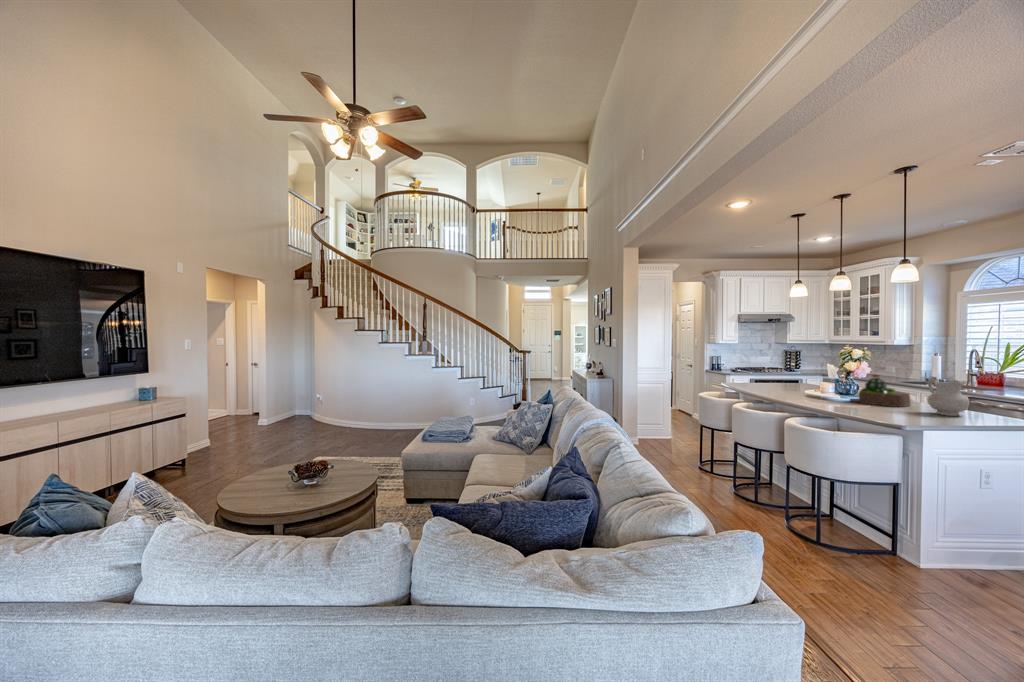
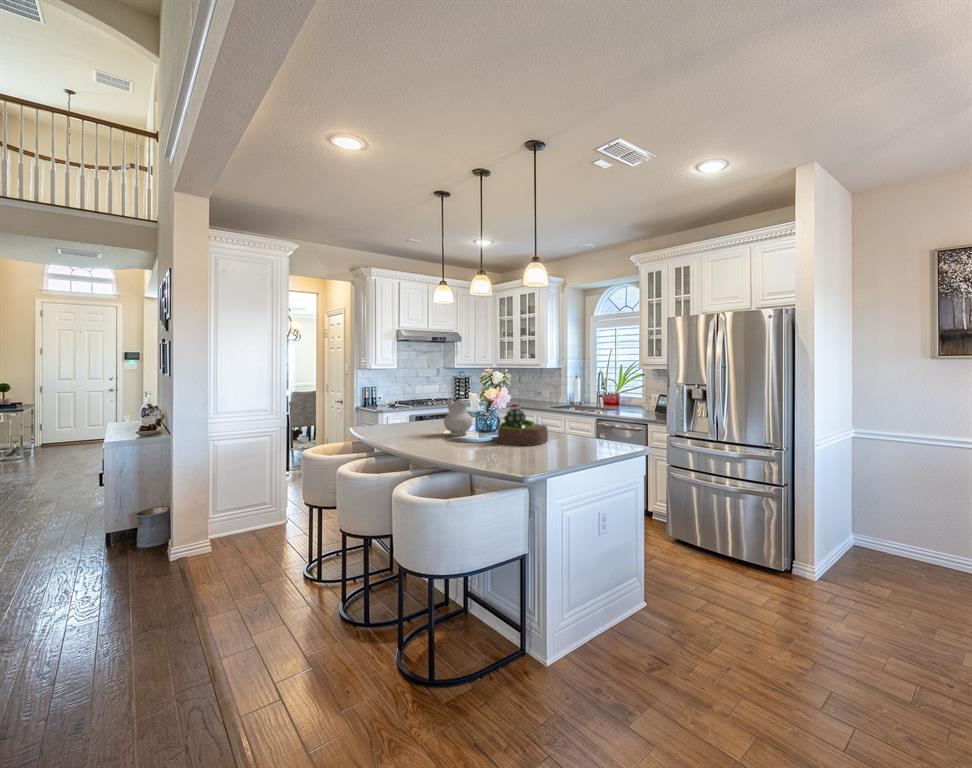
ceramic pitcher: present [928,377,969,416] -> present [444,397,472,436]

